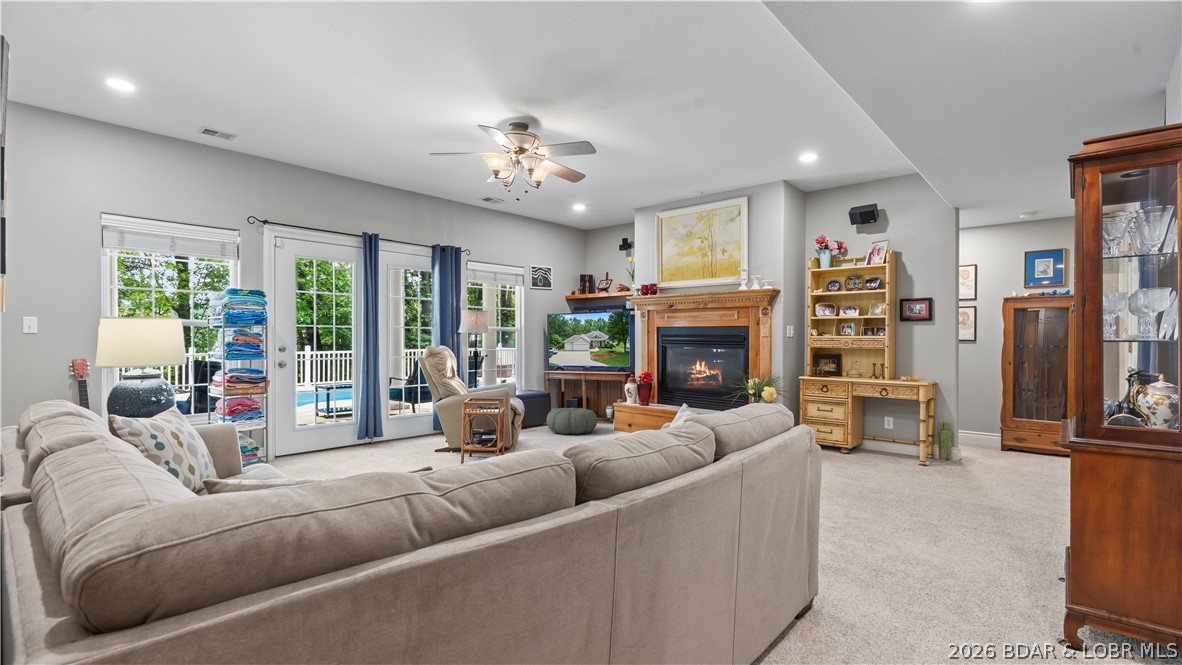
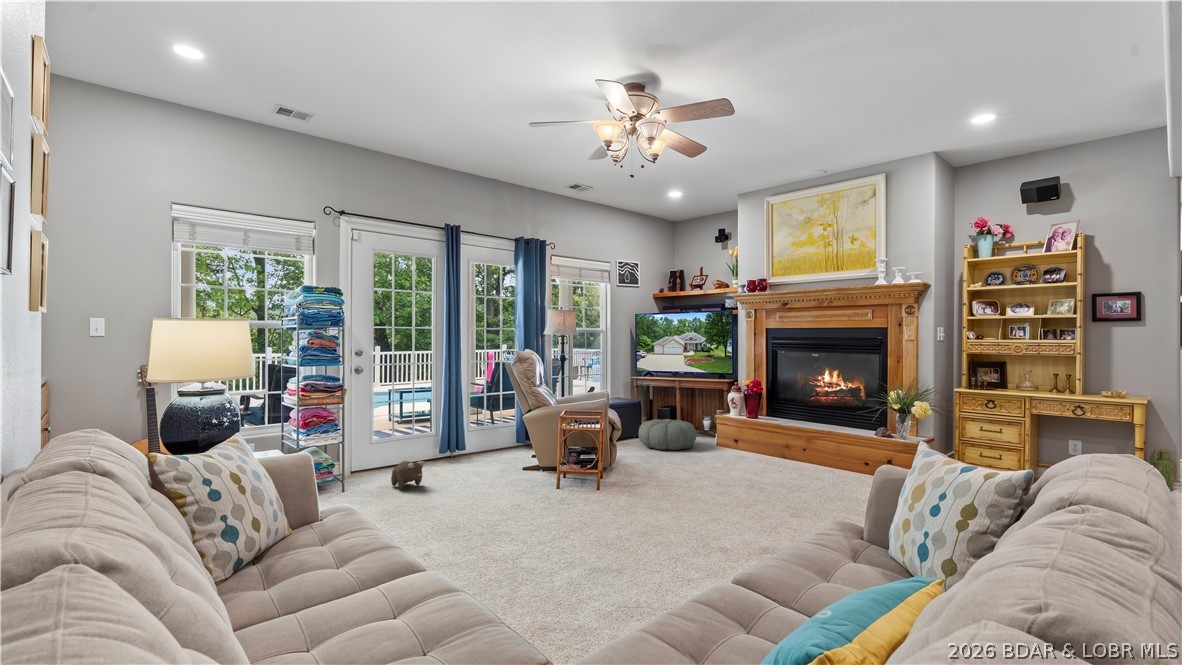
plush toy: none [313,445,344,470] -> present [391,461,425,489]

